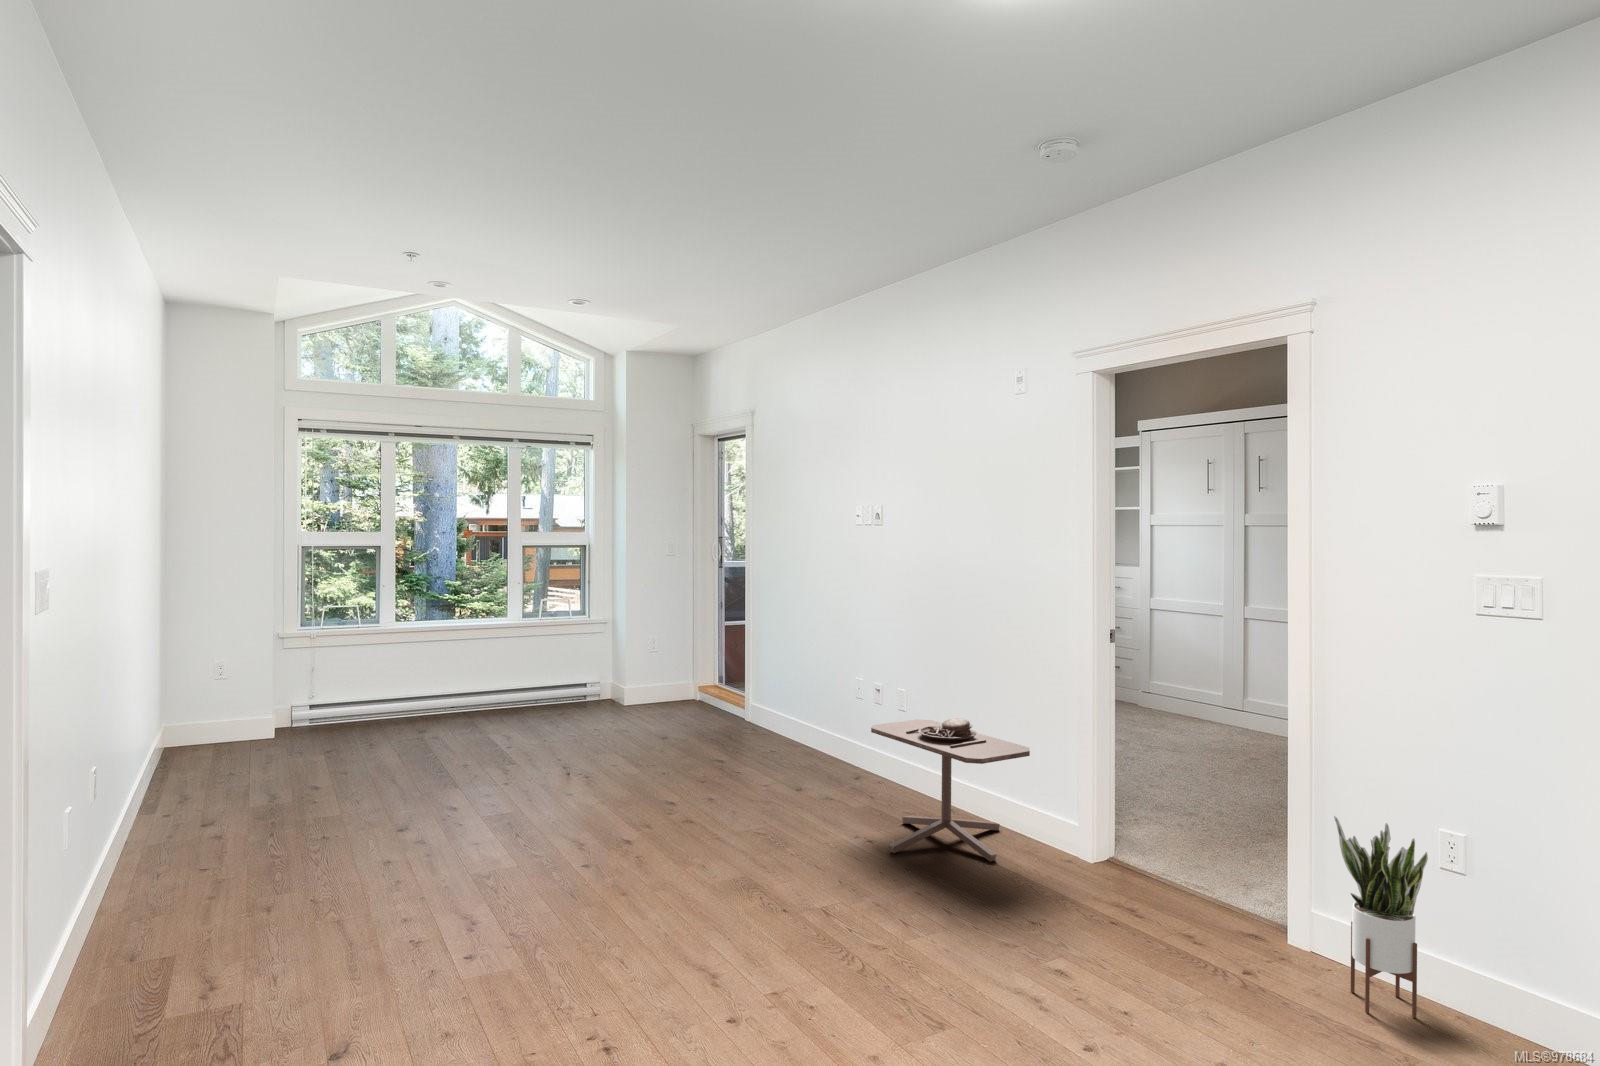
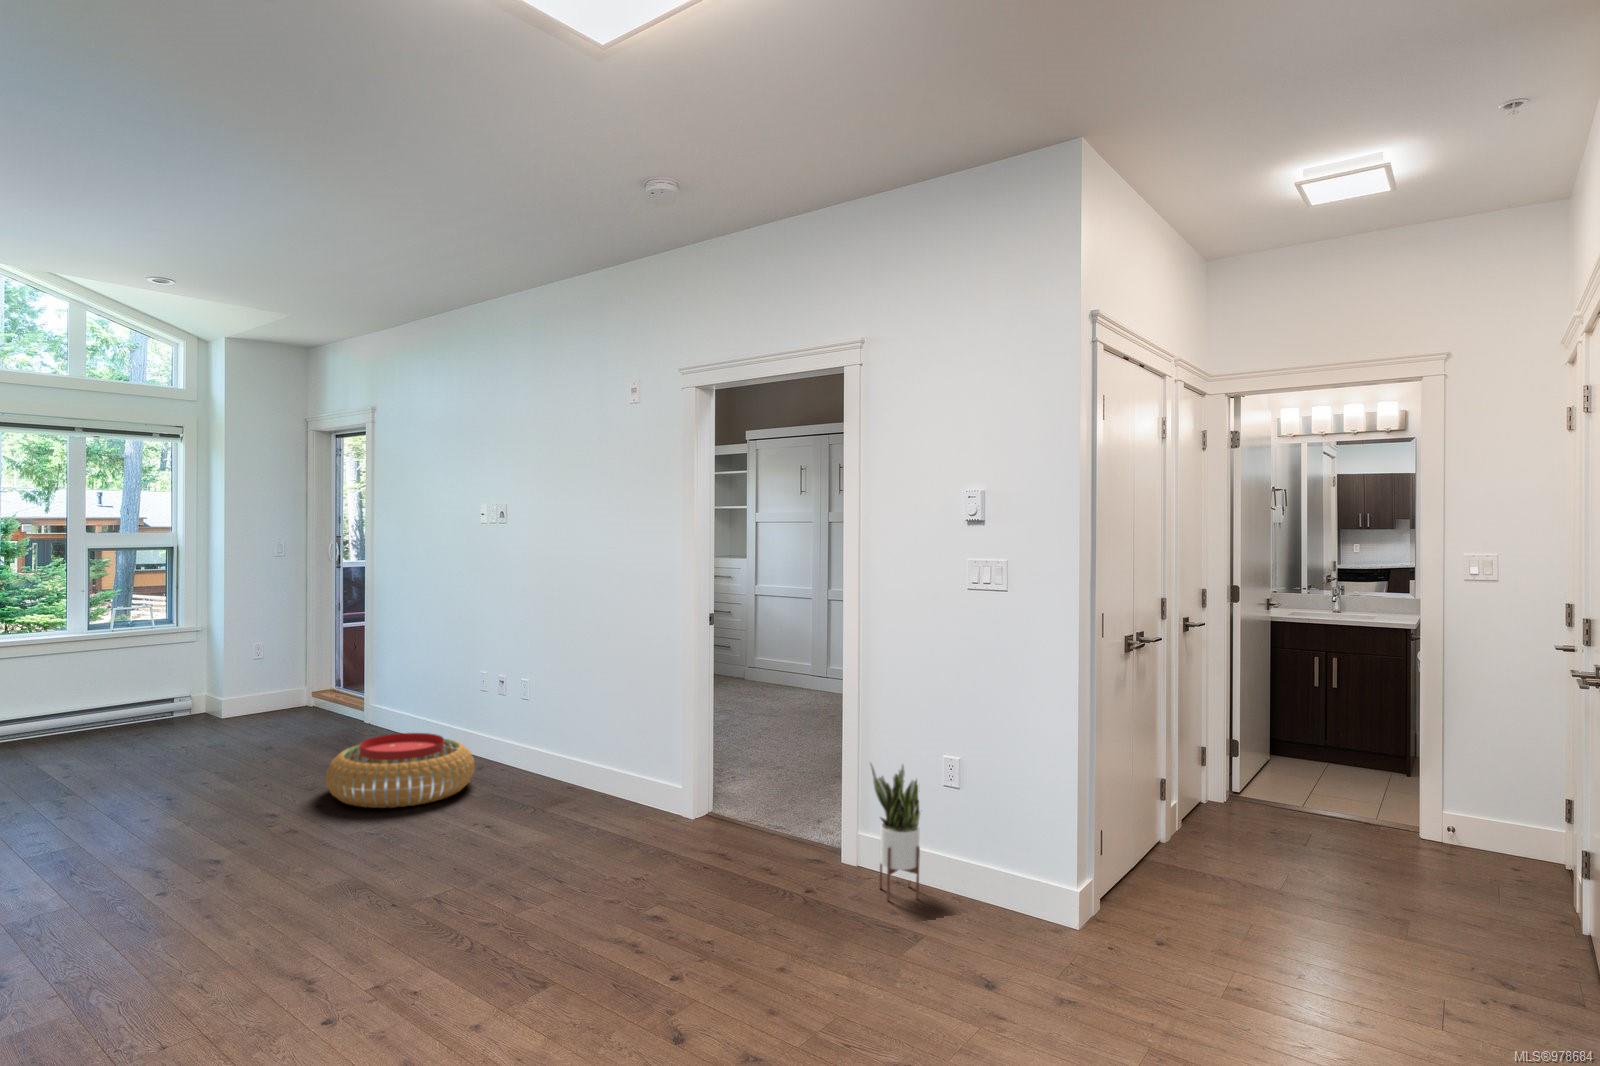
side table: present [871,718,1030,862] -> none [508,708,651,833]
pouf: none [697,732,839,809] -> present [326,733,474,808]

